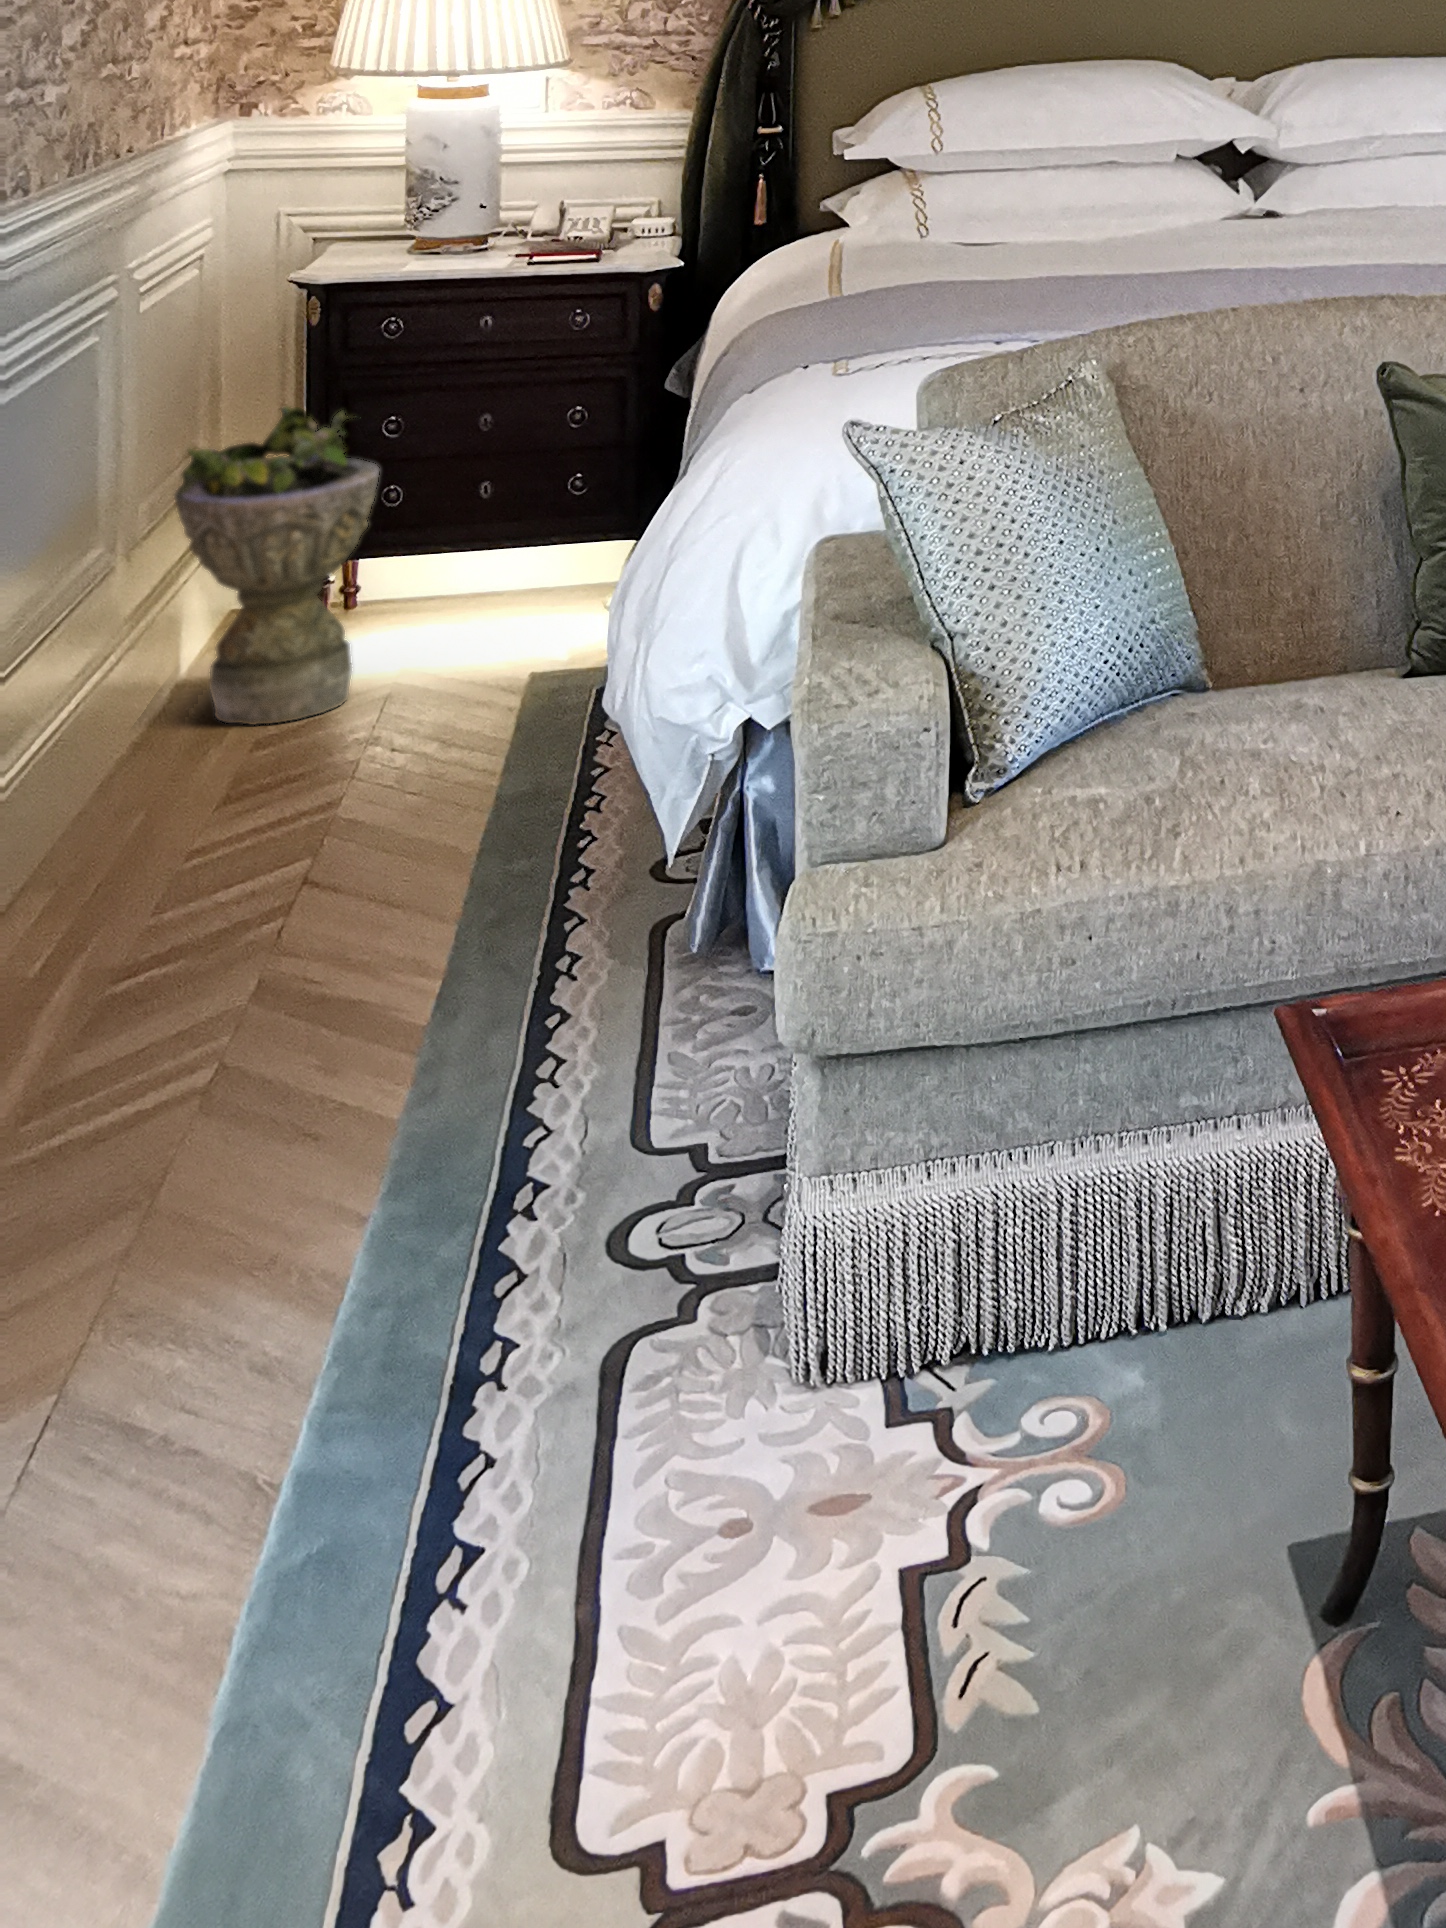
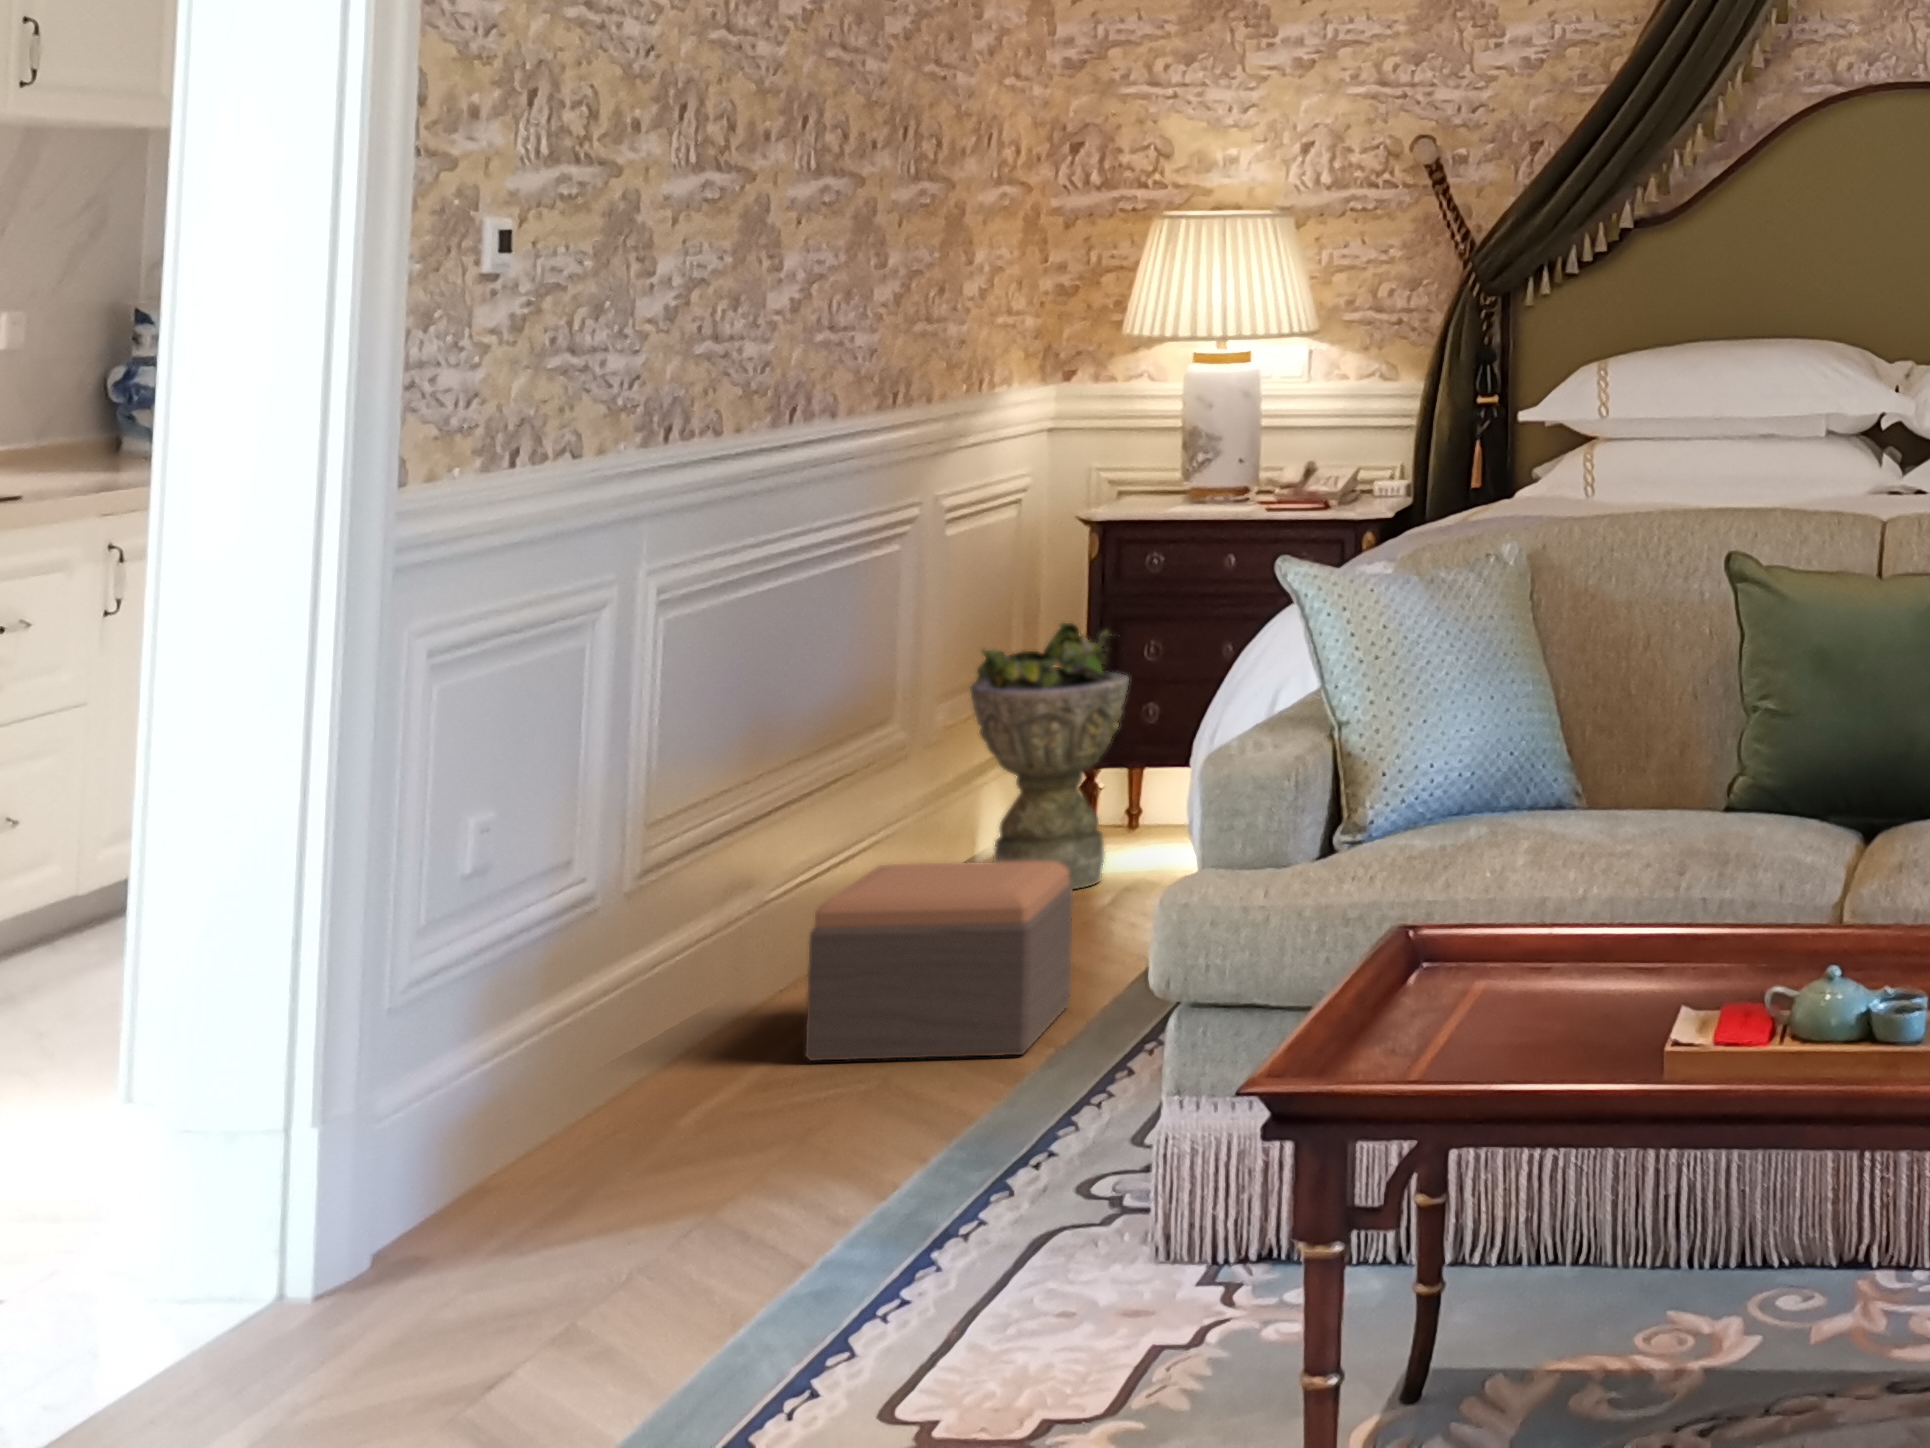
footstool: none [93,753,421,1066] -> present [806,861,1073,1060]

